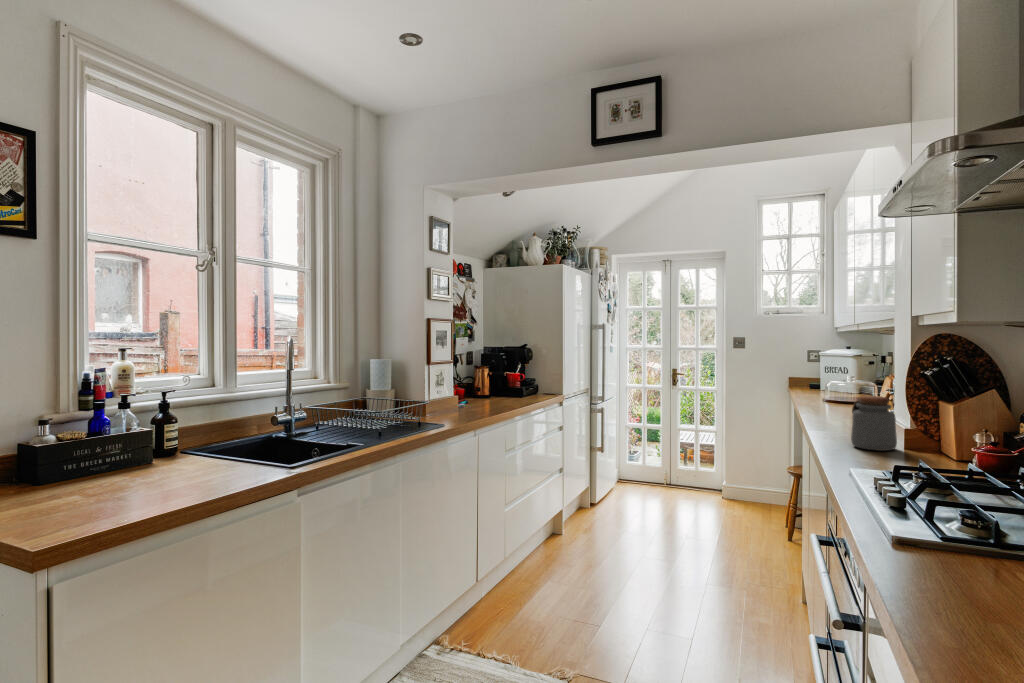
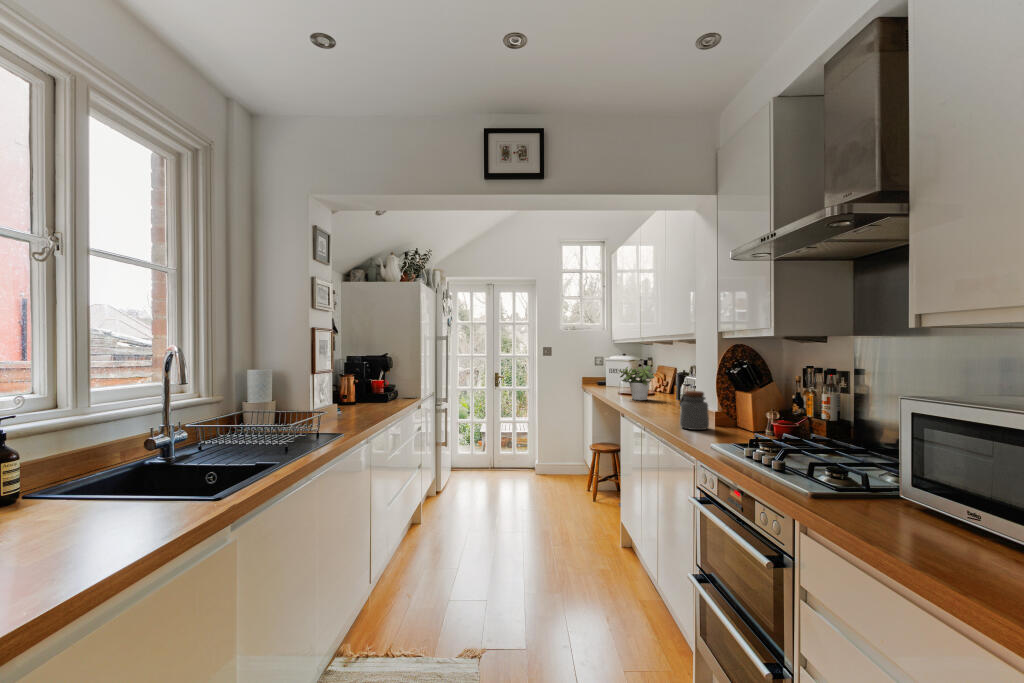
potted plant: none [813,361,866,408] -> present [620,366,654,400]

